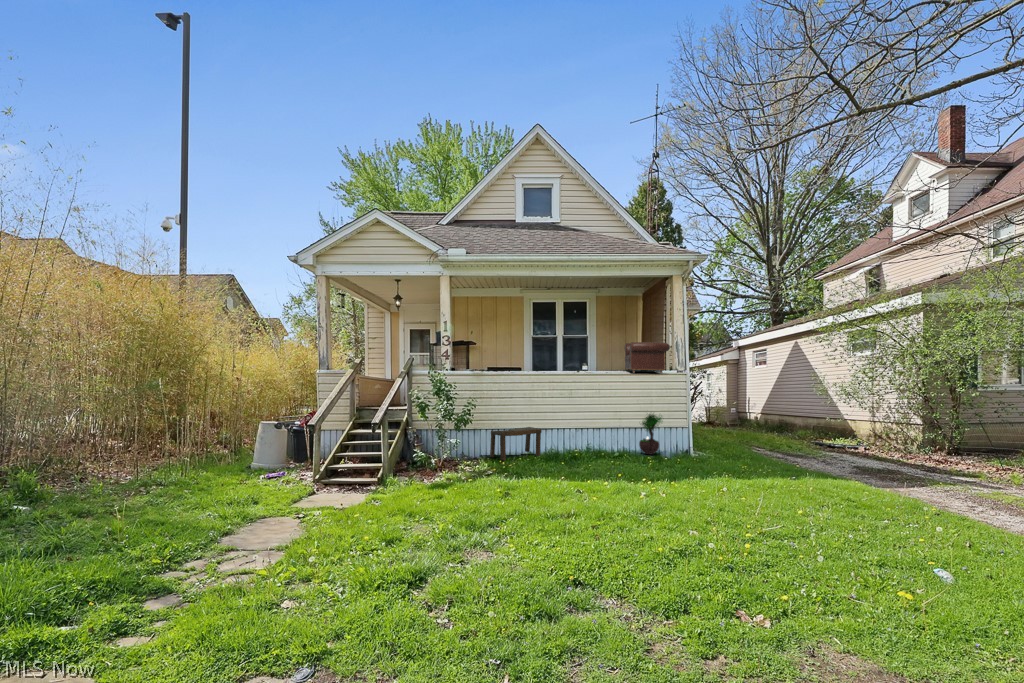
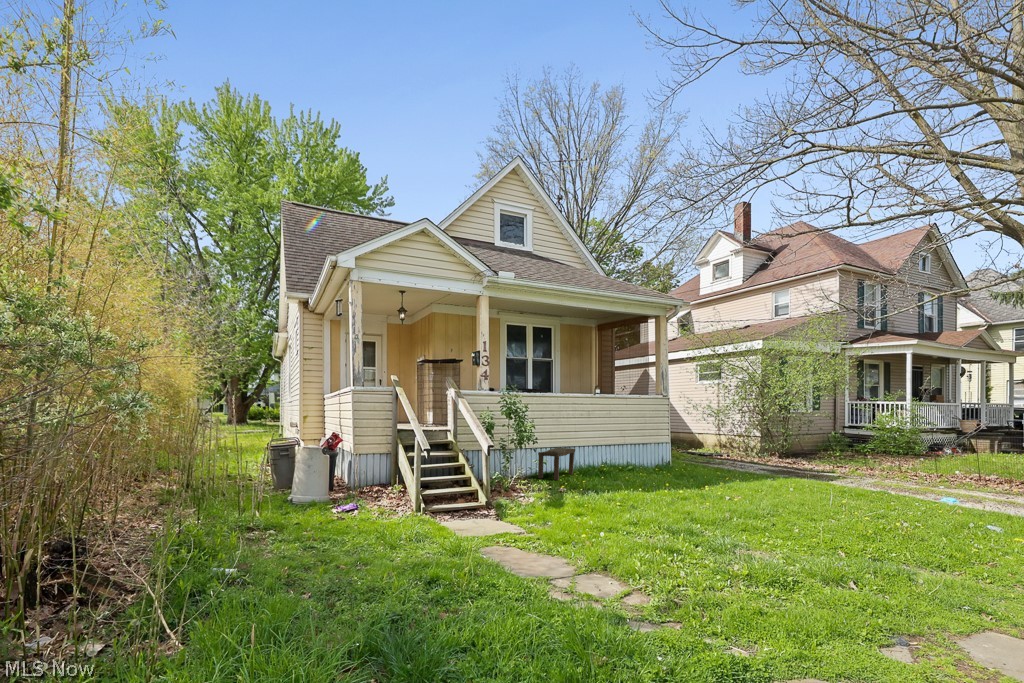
armchair: present [624,342,670,373] -> none [599,369,650,397]
potted tree: present [639,414,661,454] -> none [636,428,660,467]

